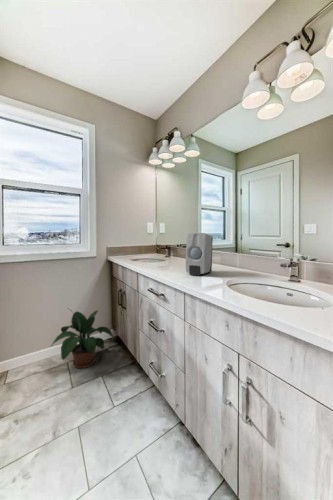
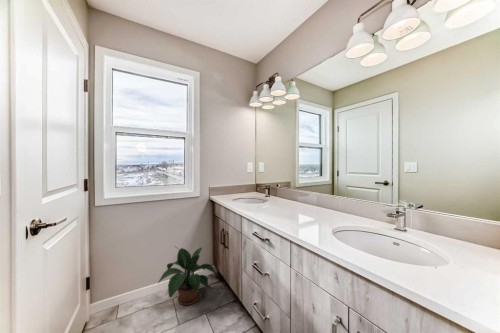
soap dispenser: present [186,233,213,276] -> none [290,180,315,221]

